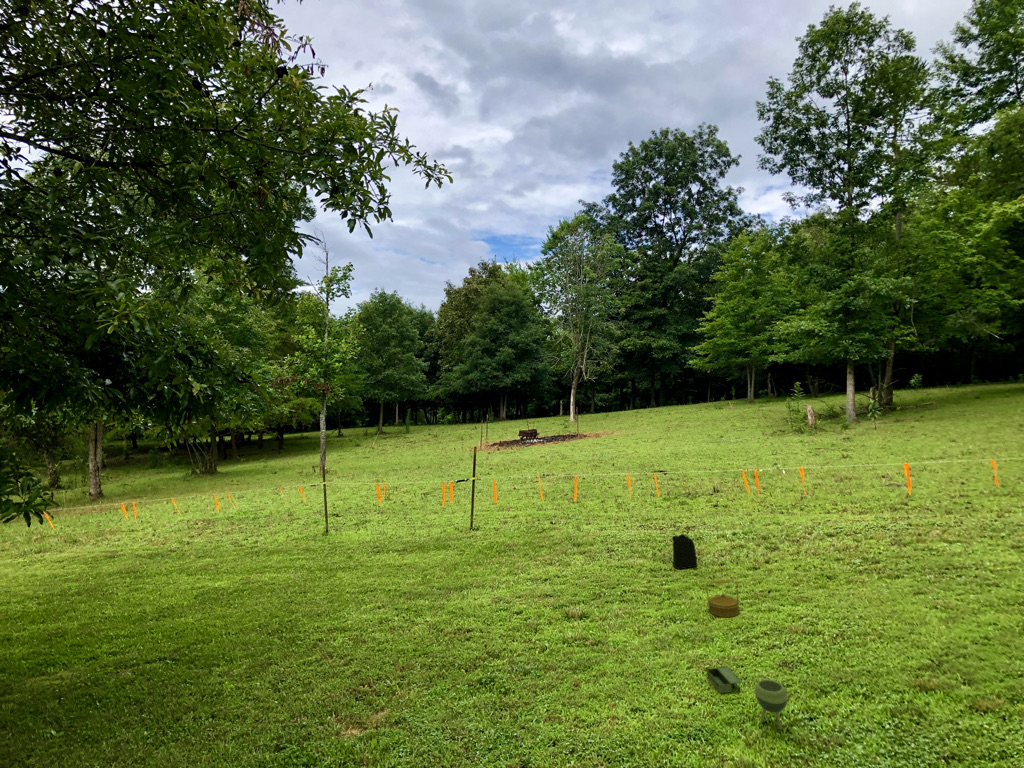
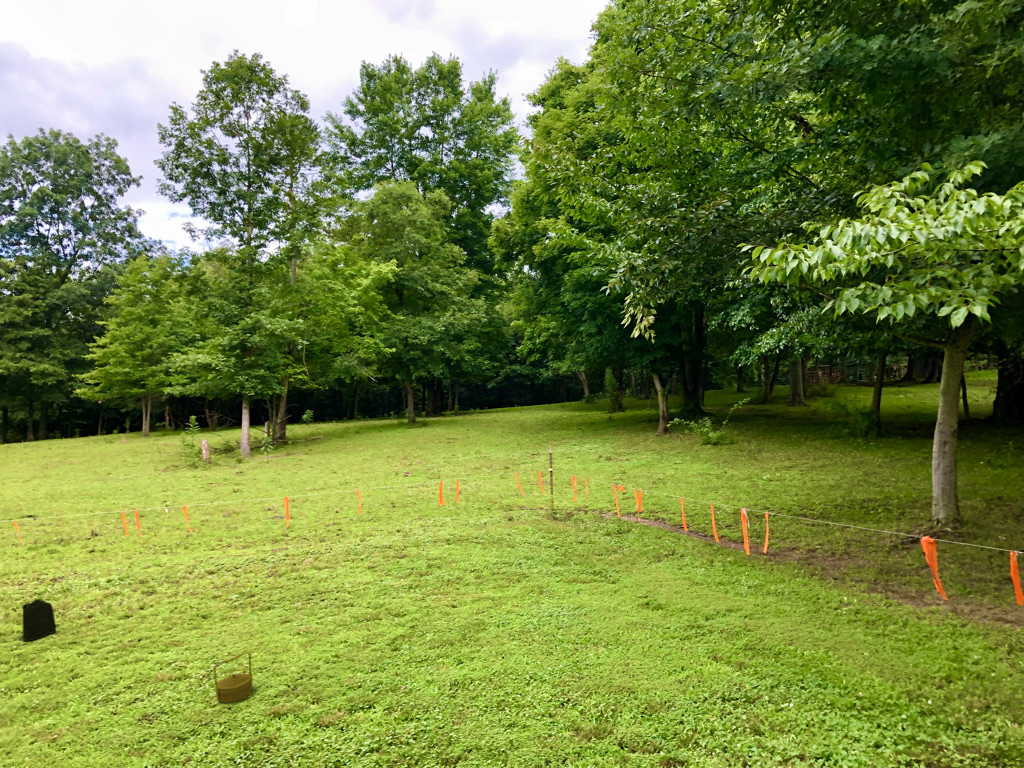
basket: present [706,580,739,617] -> present [214,652,253,703]
toolbox: present [707,666,741,693] -> none [57,710,97,737]
planter: present [755,680,788,730] -> none [108,698,139,742]

